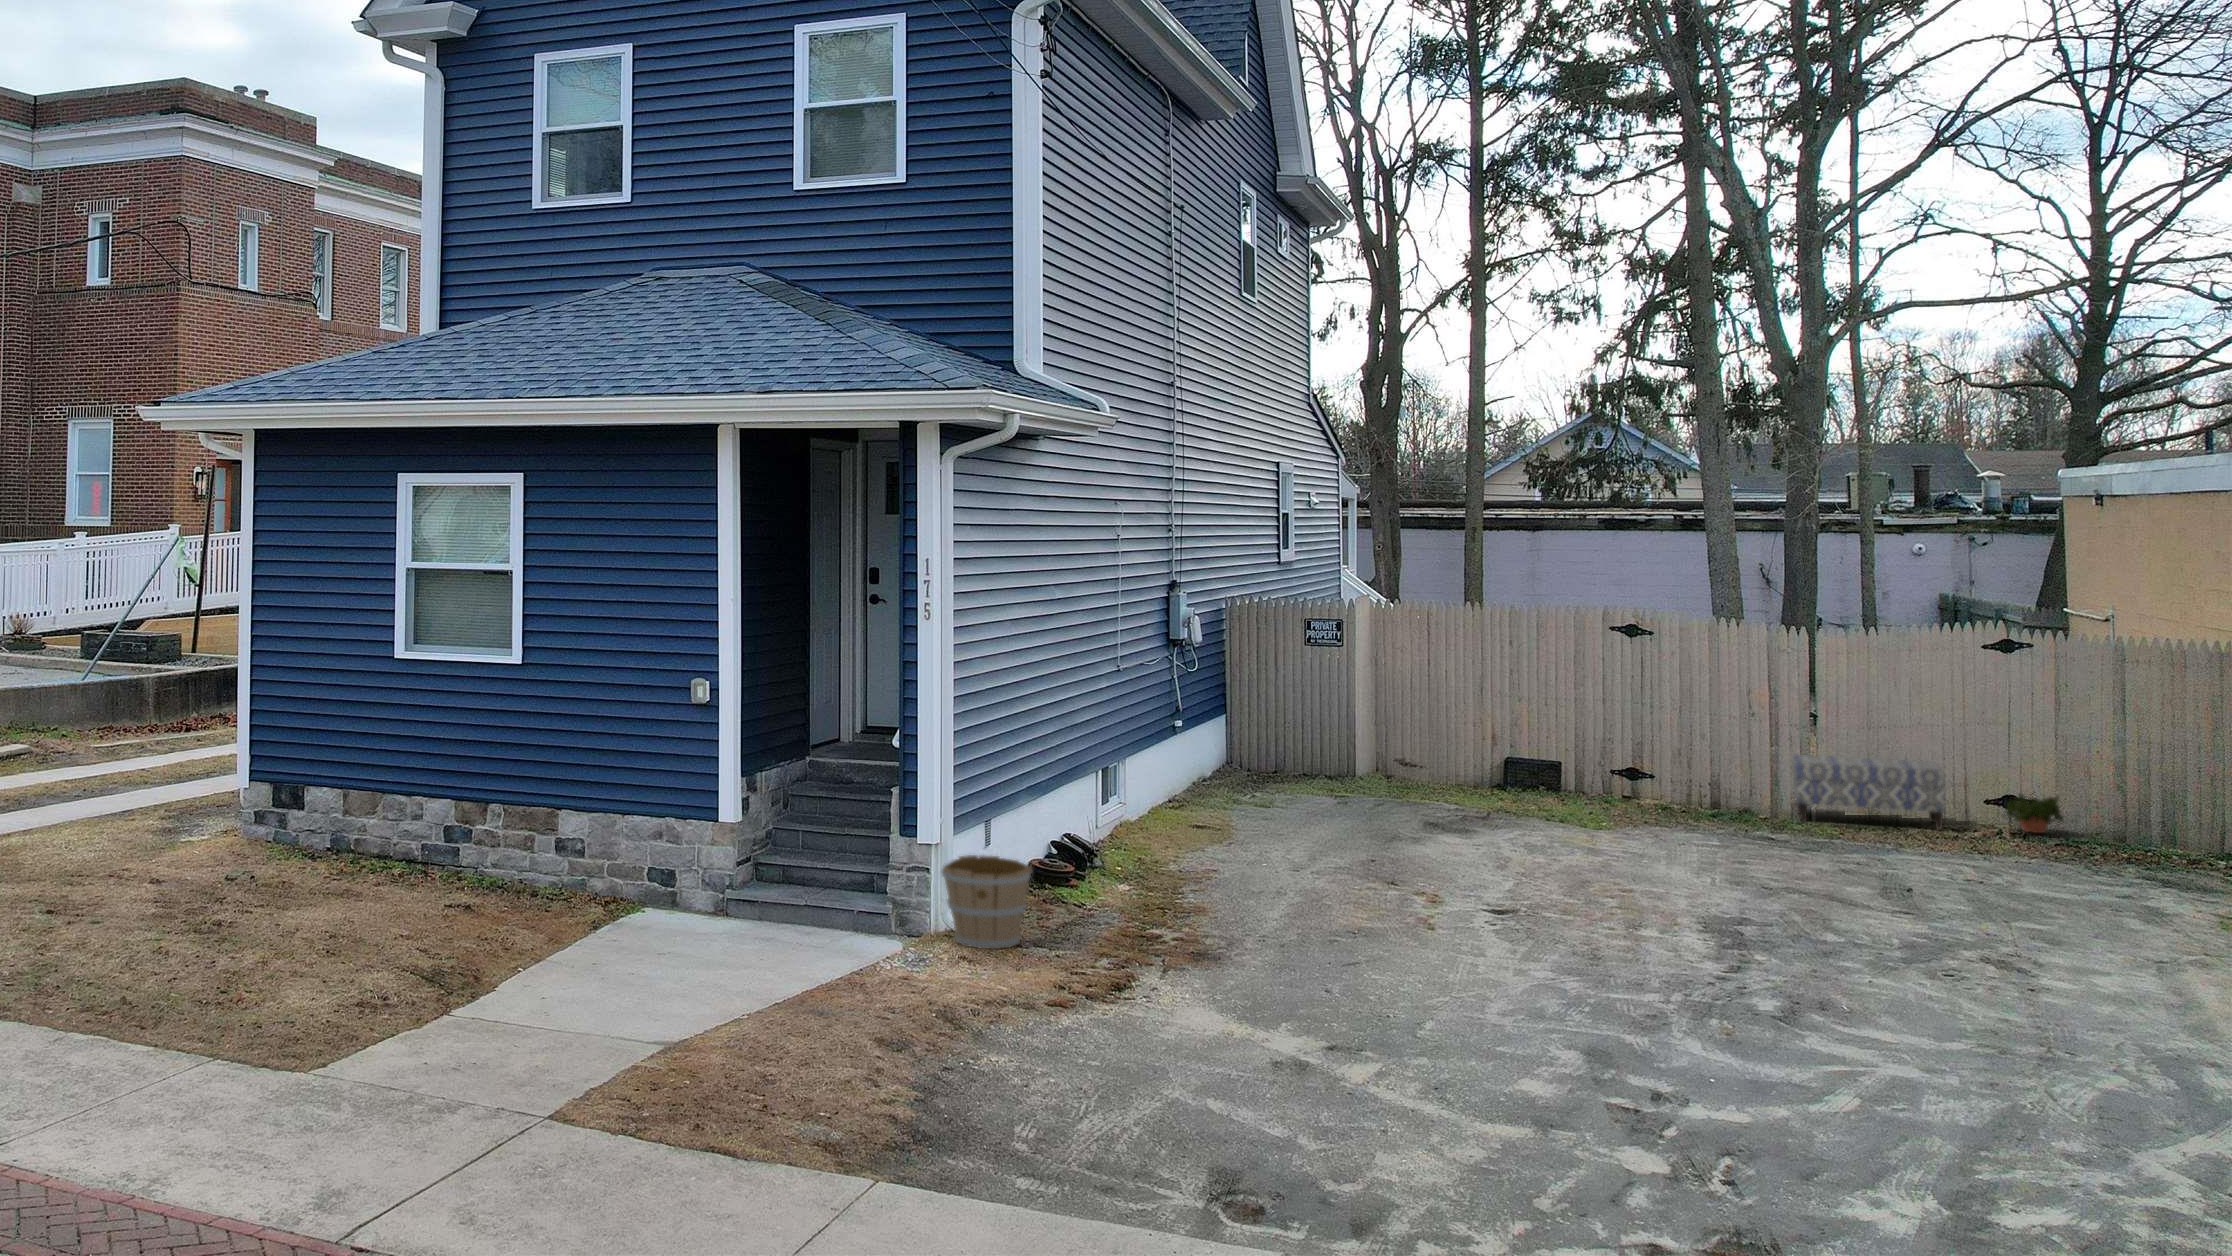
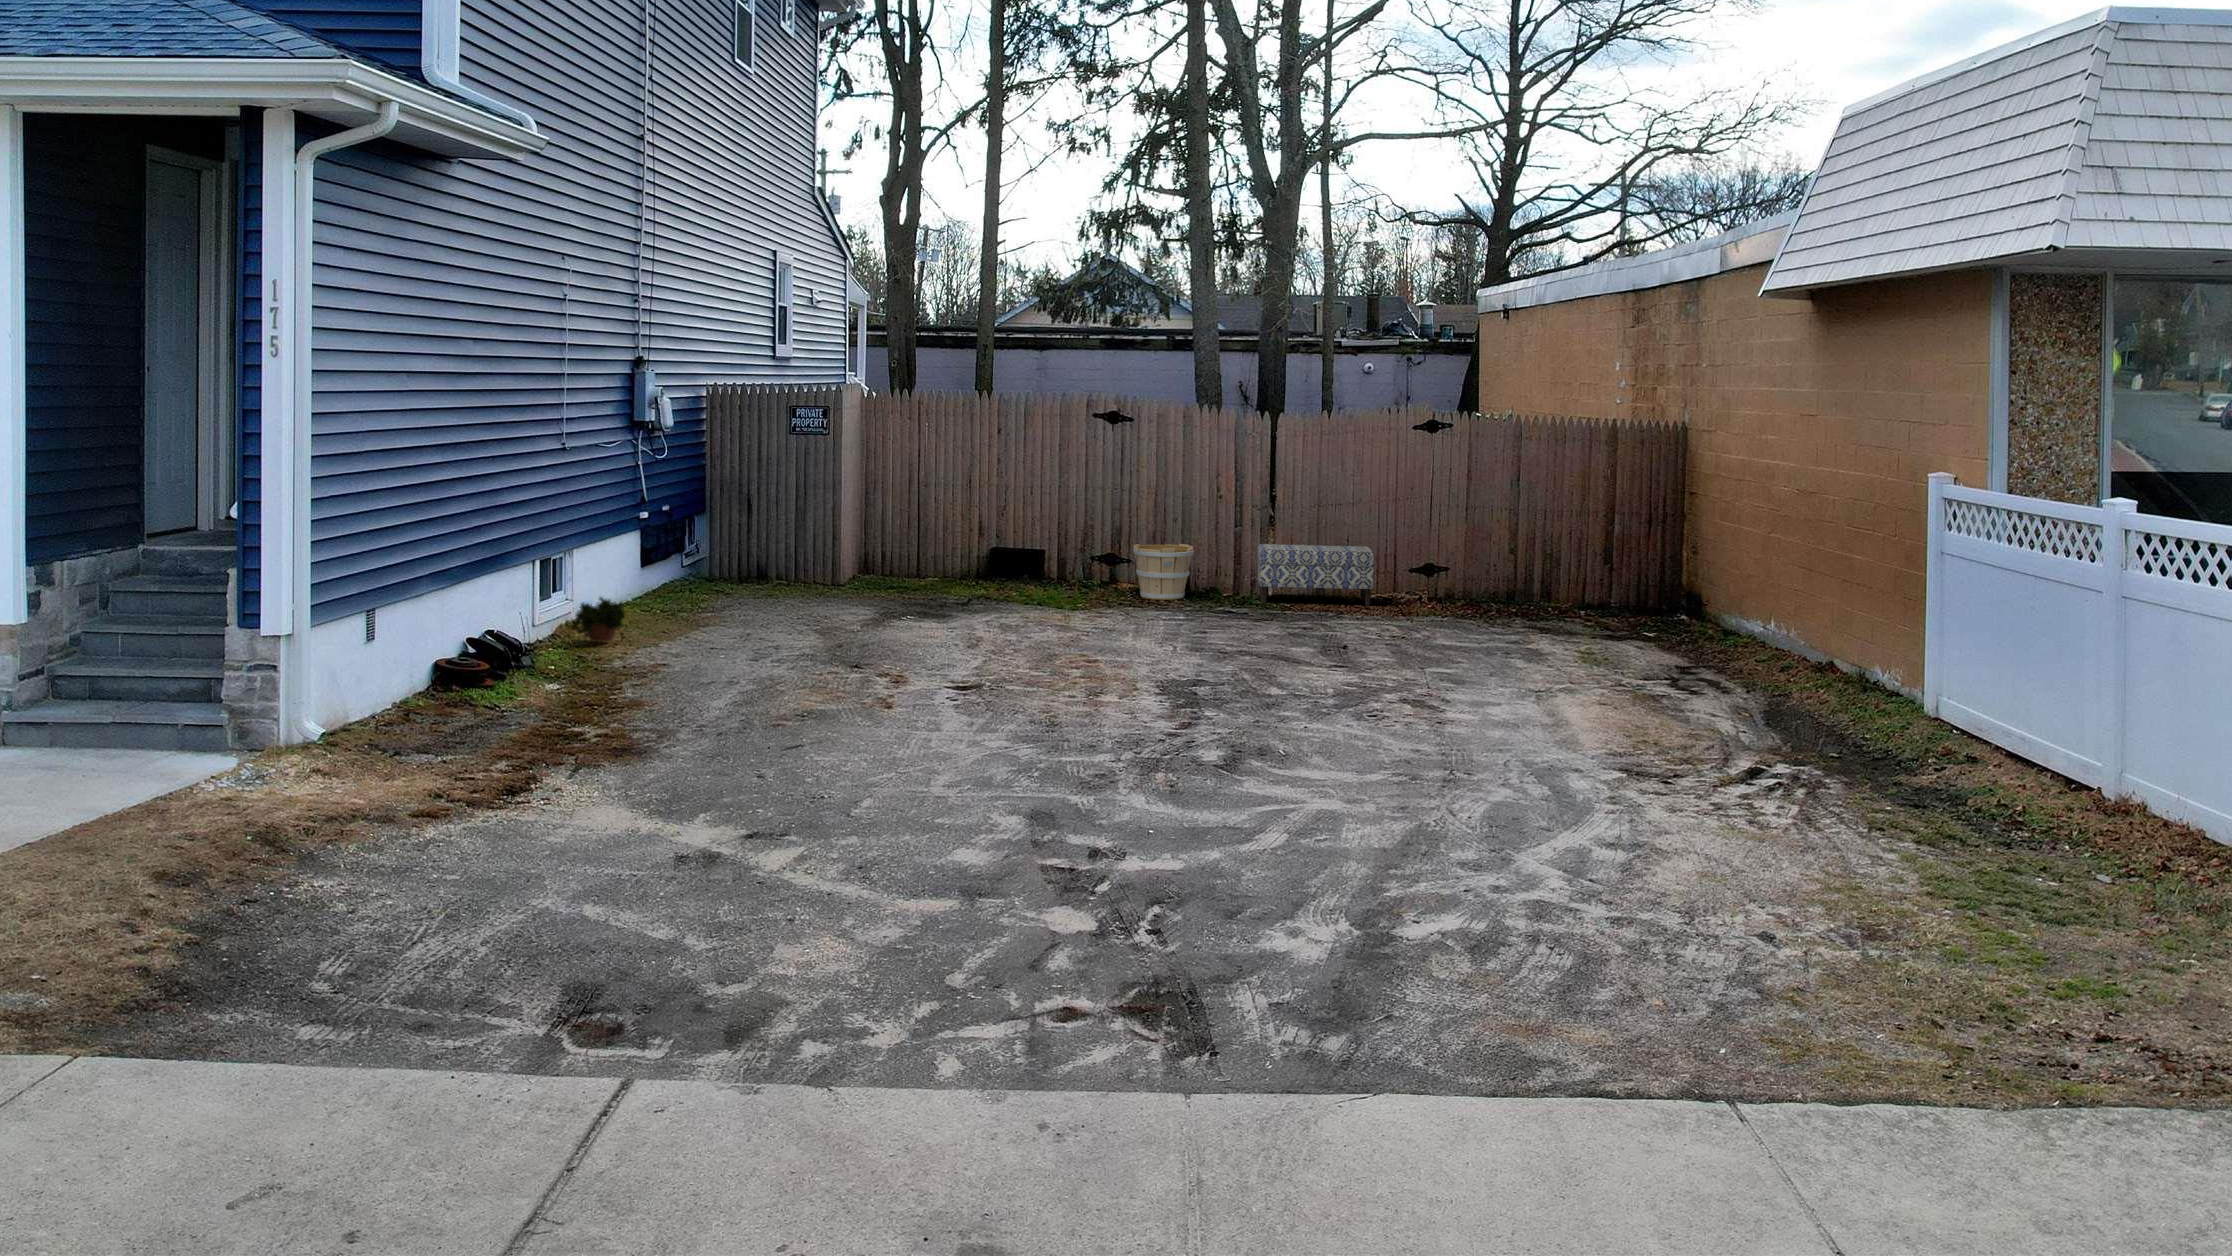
potted plant: present [2001,794,2064,833] -> present [565,597,627,642]
wooden bucket: present [942,855,1032,949] -> present [1133,544,1194,600]

